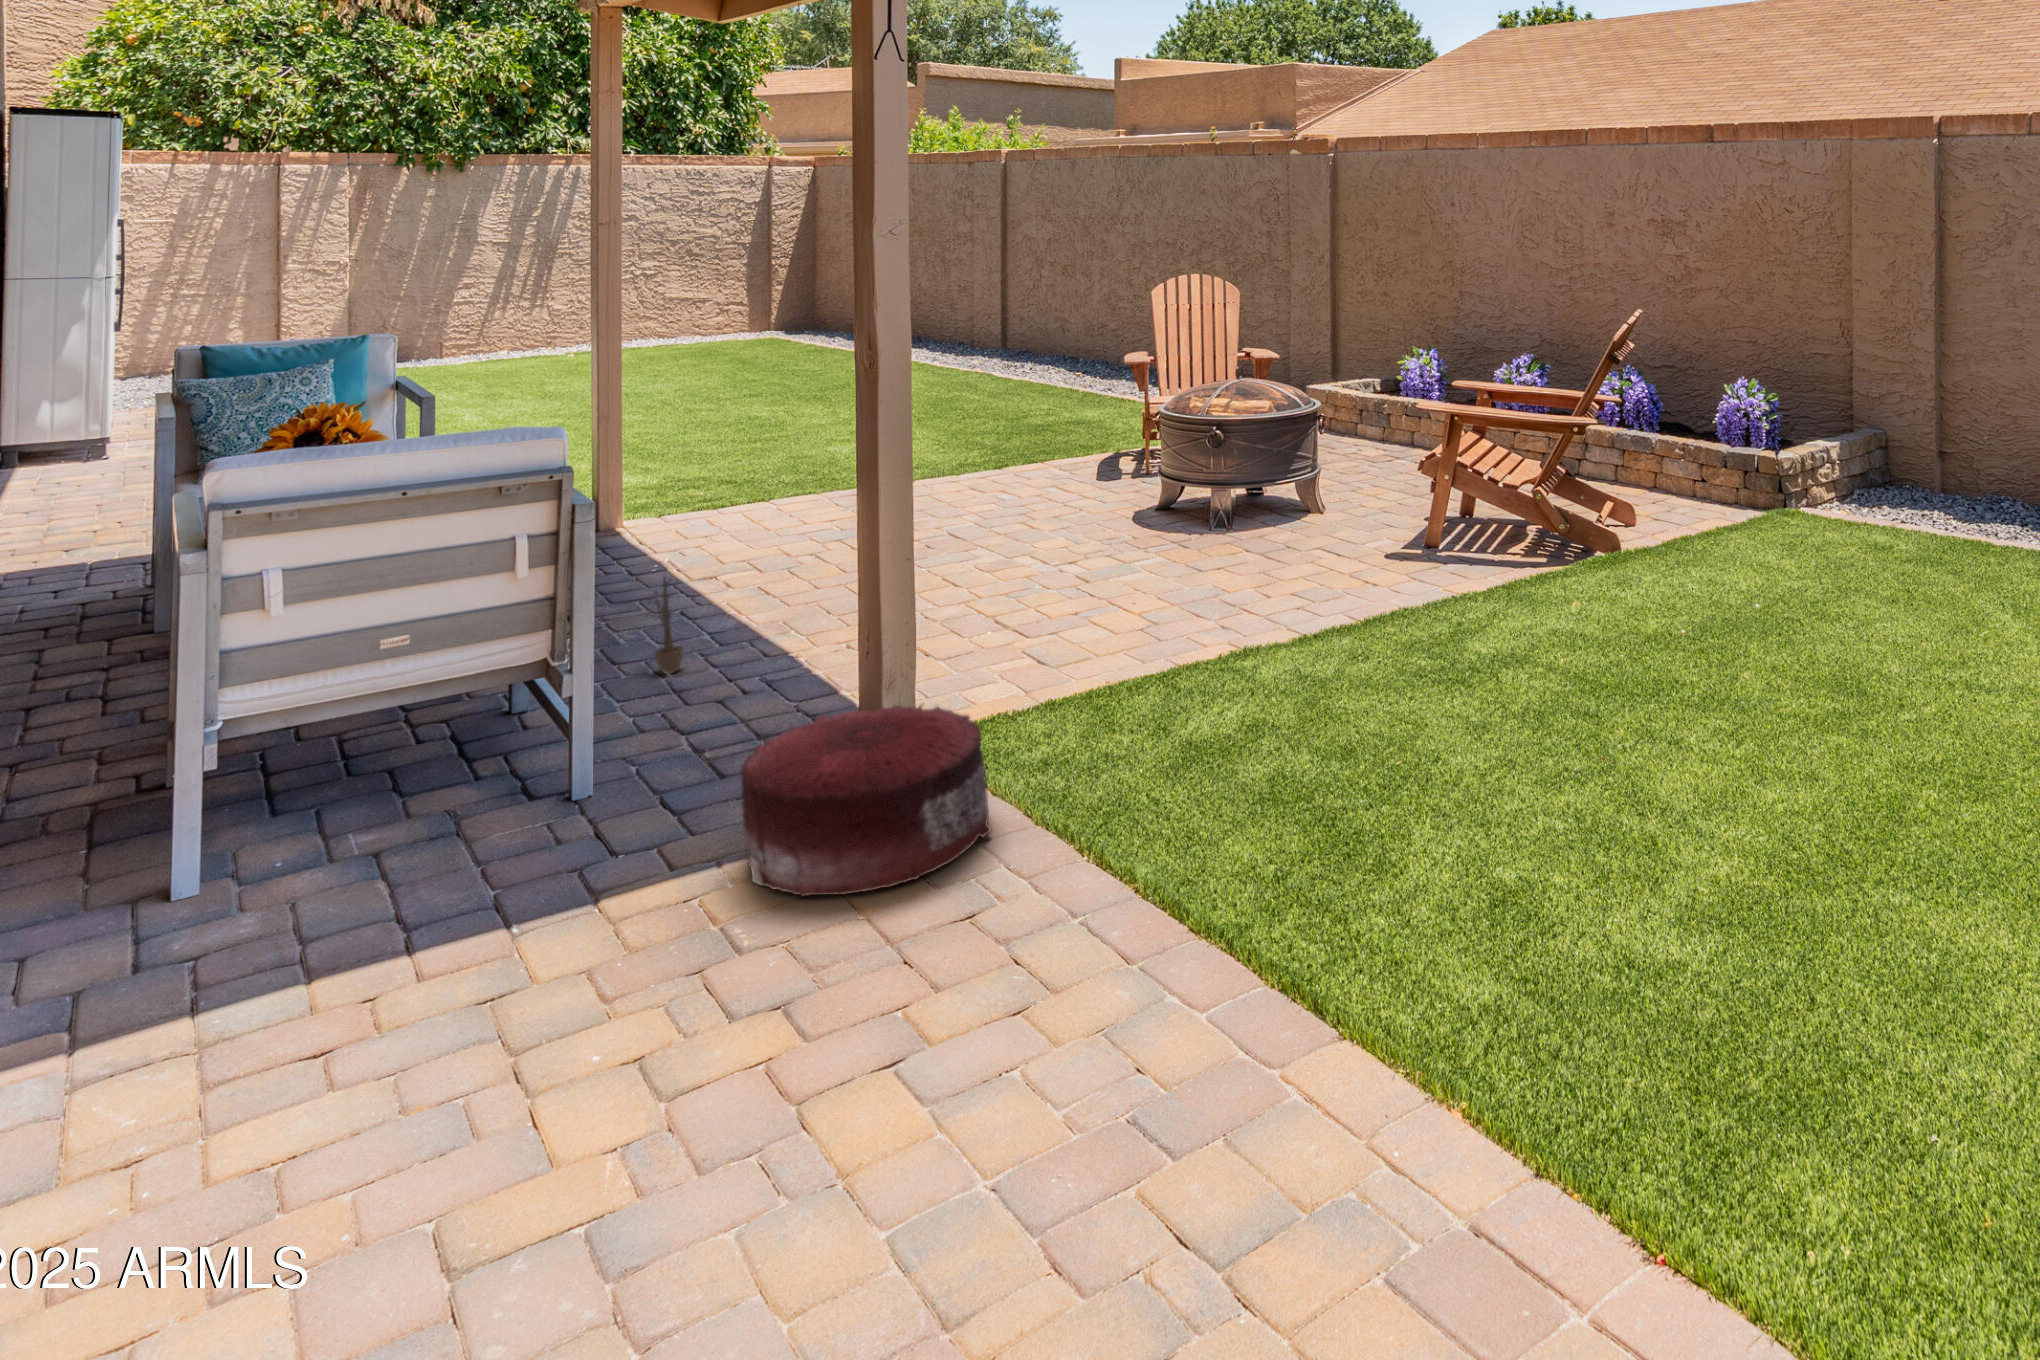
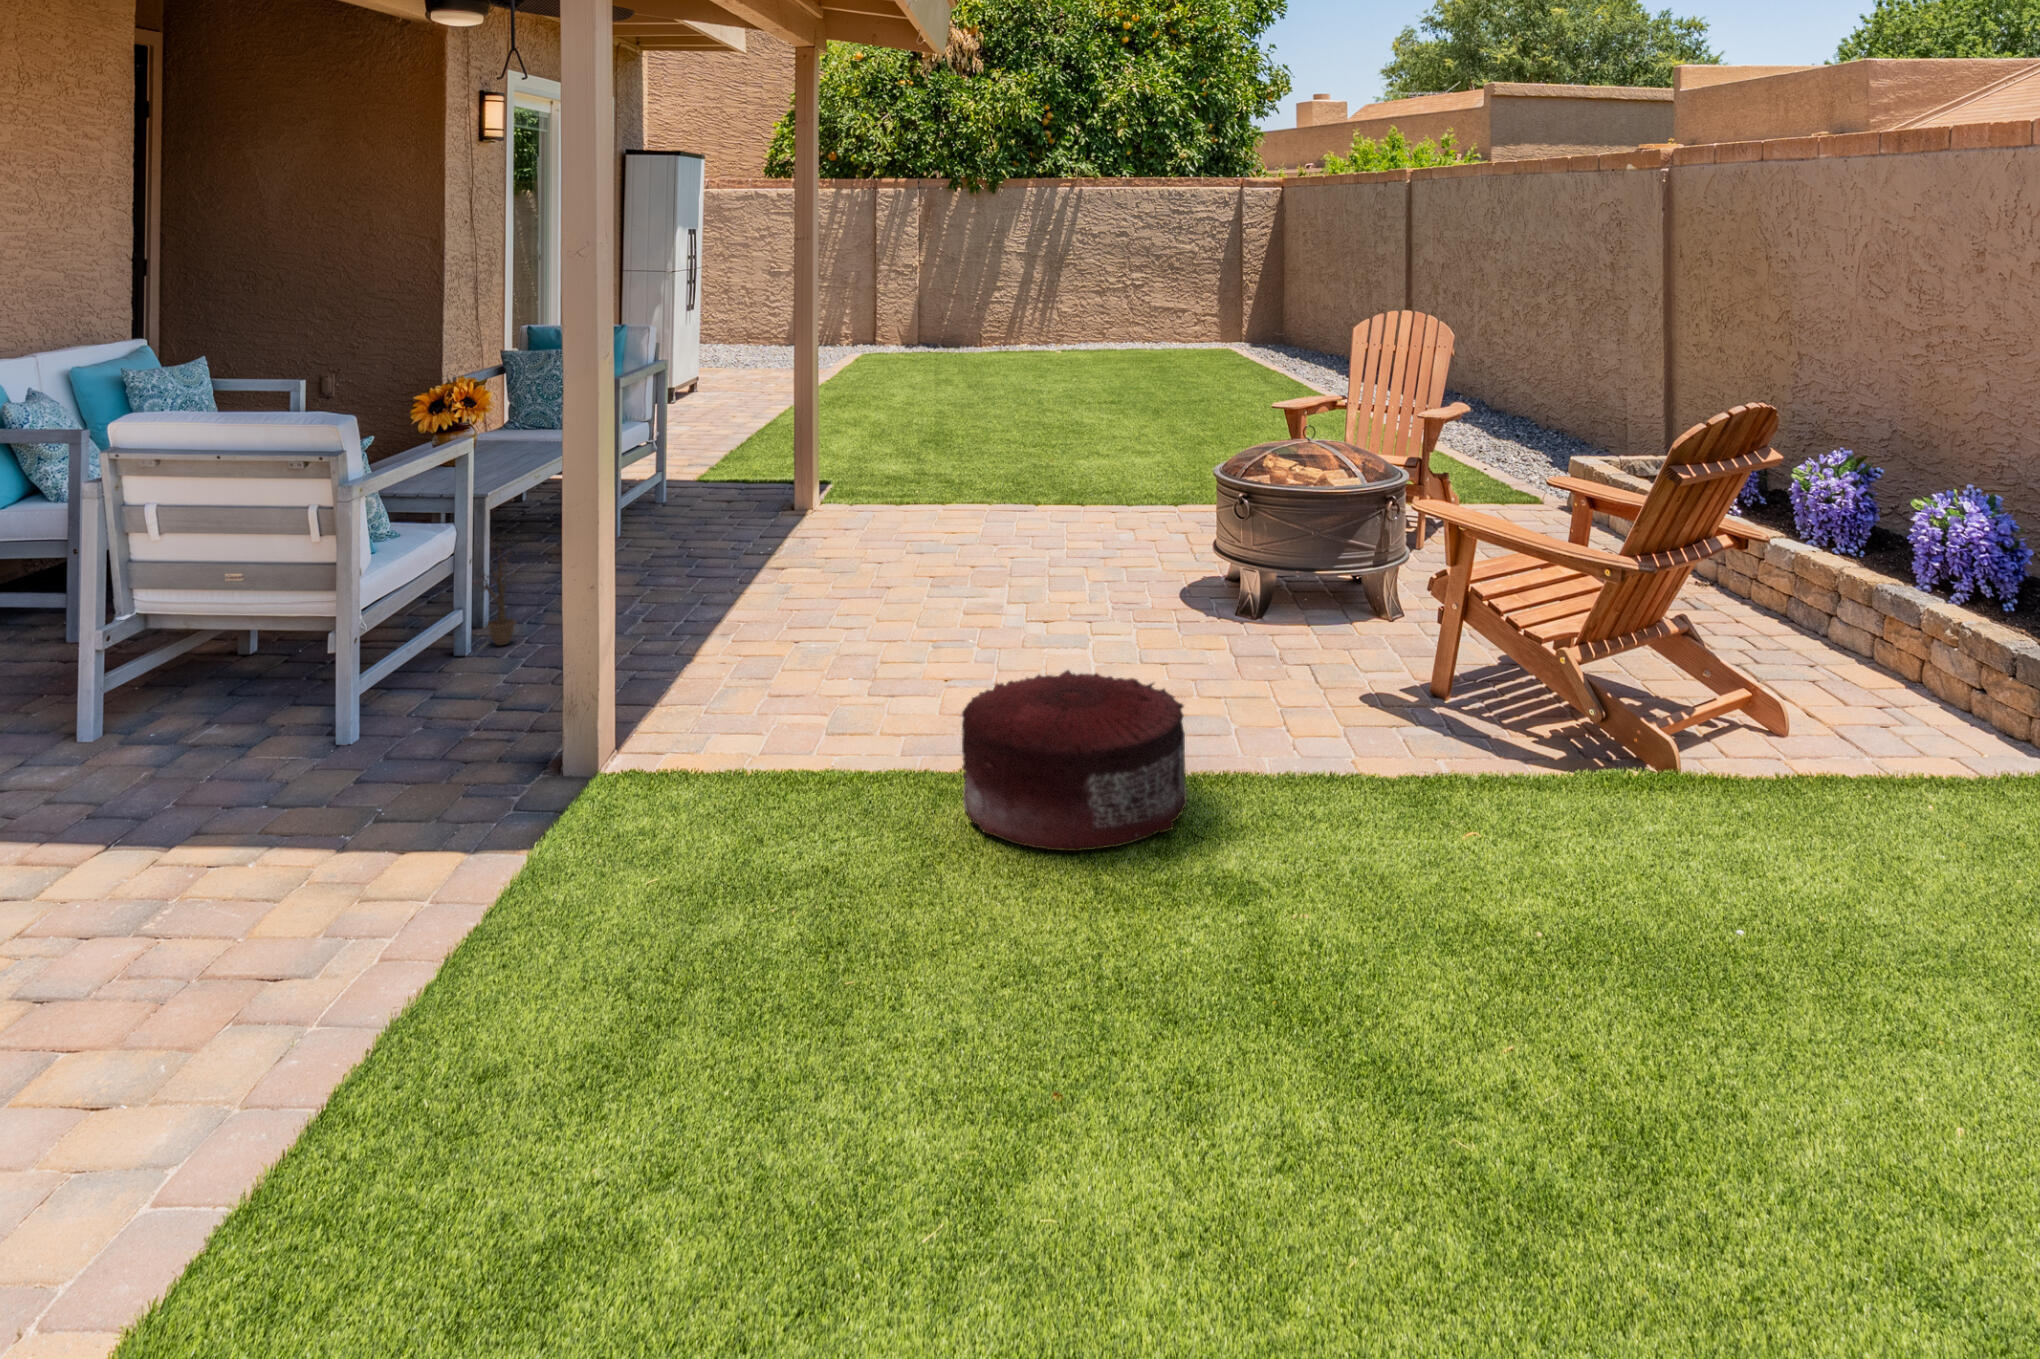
pouf: present [741,705,991,896] -> present [962,670,1187,851]

